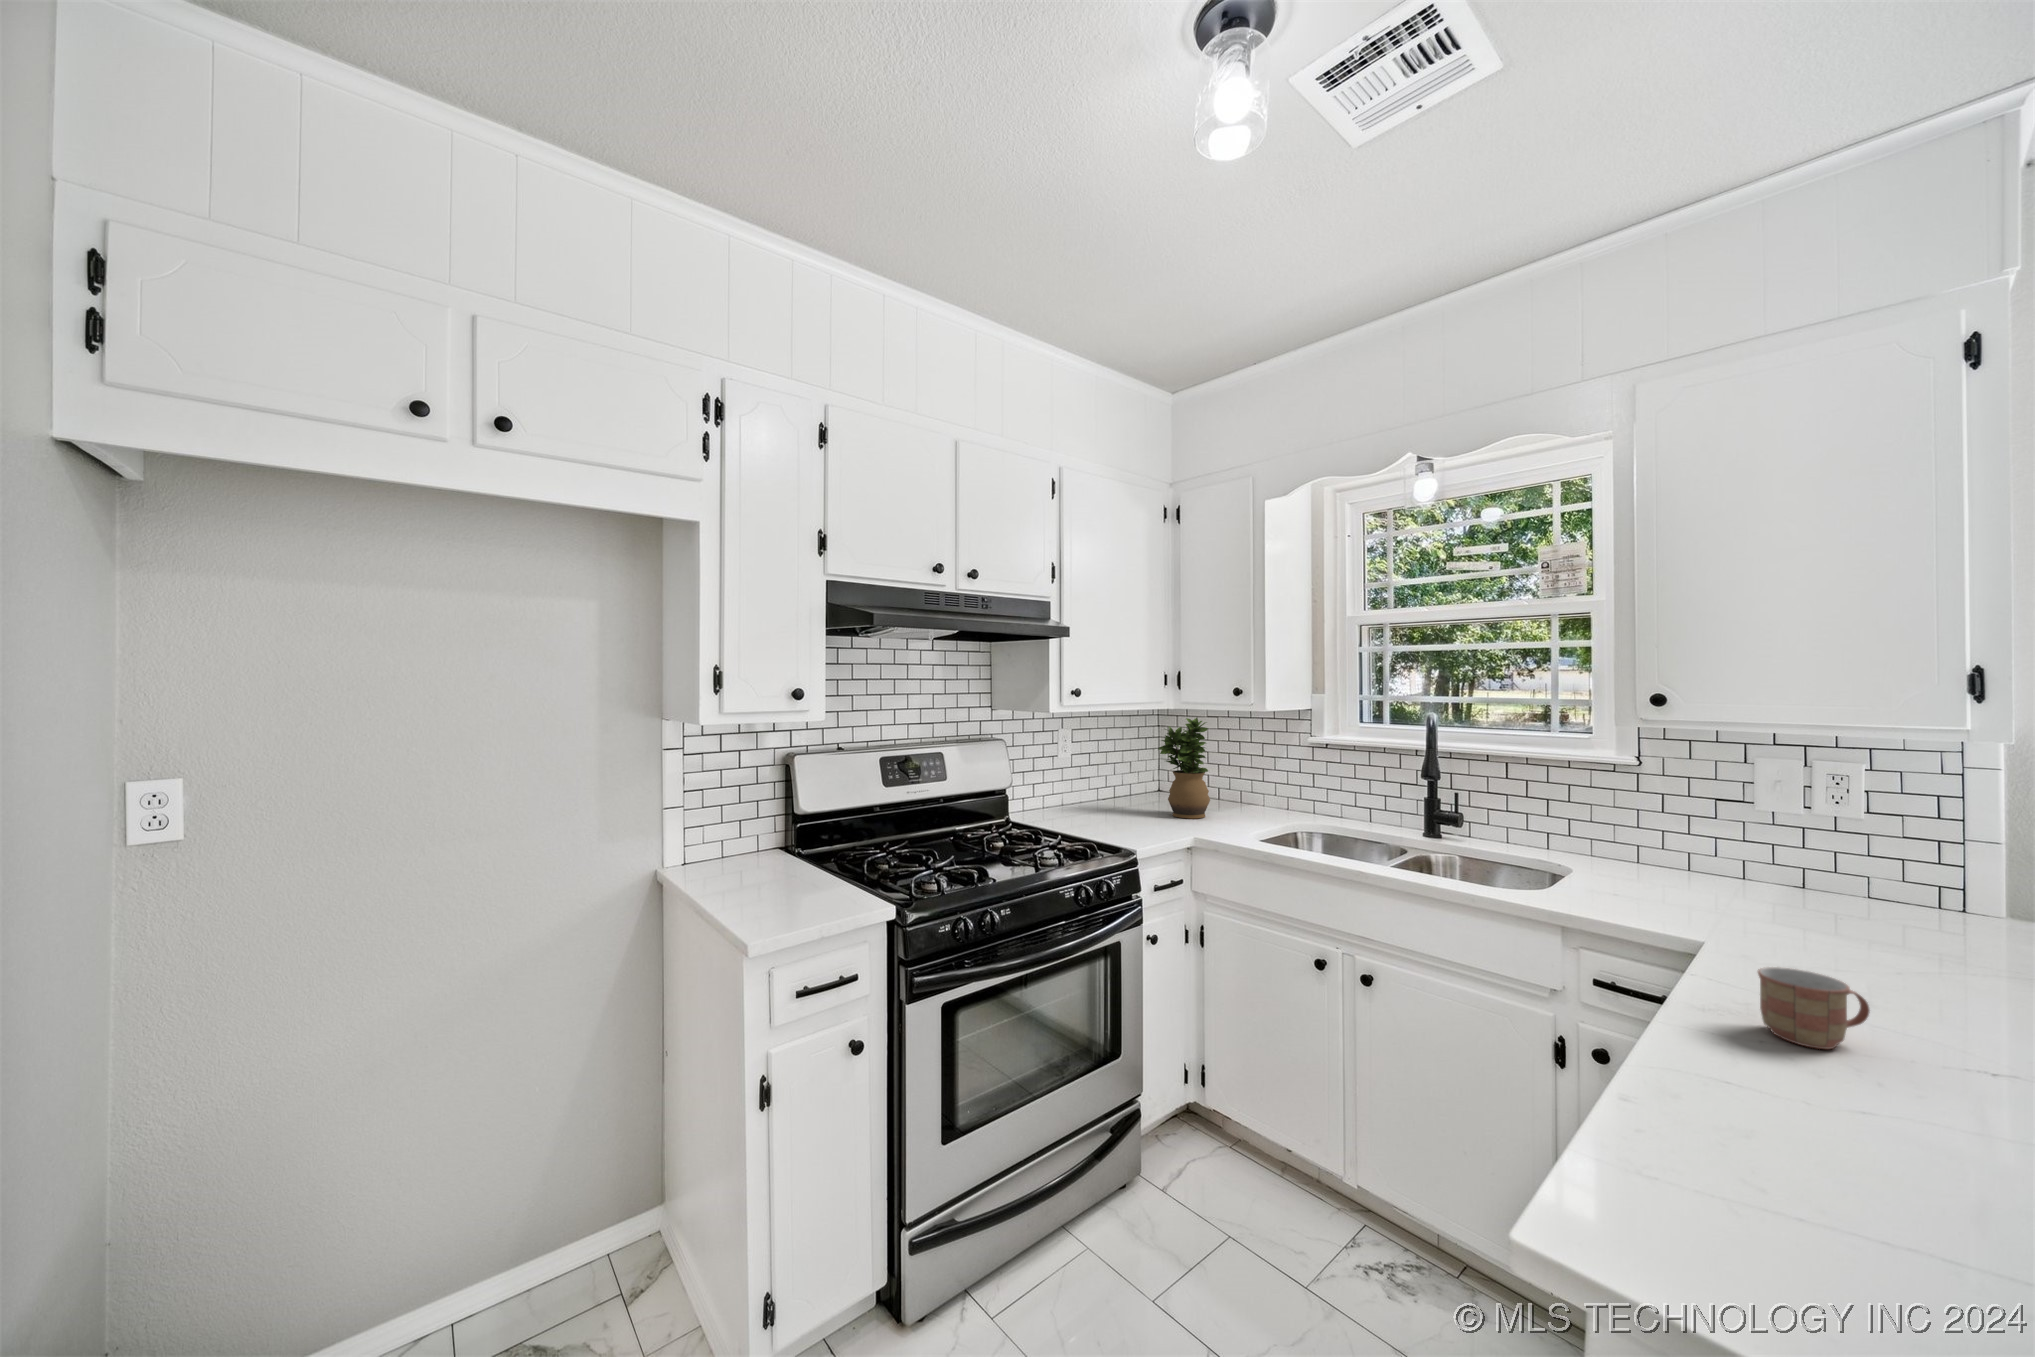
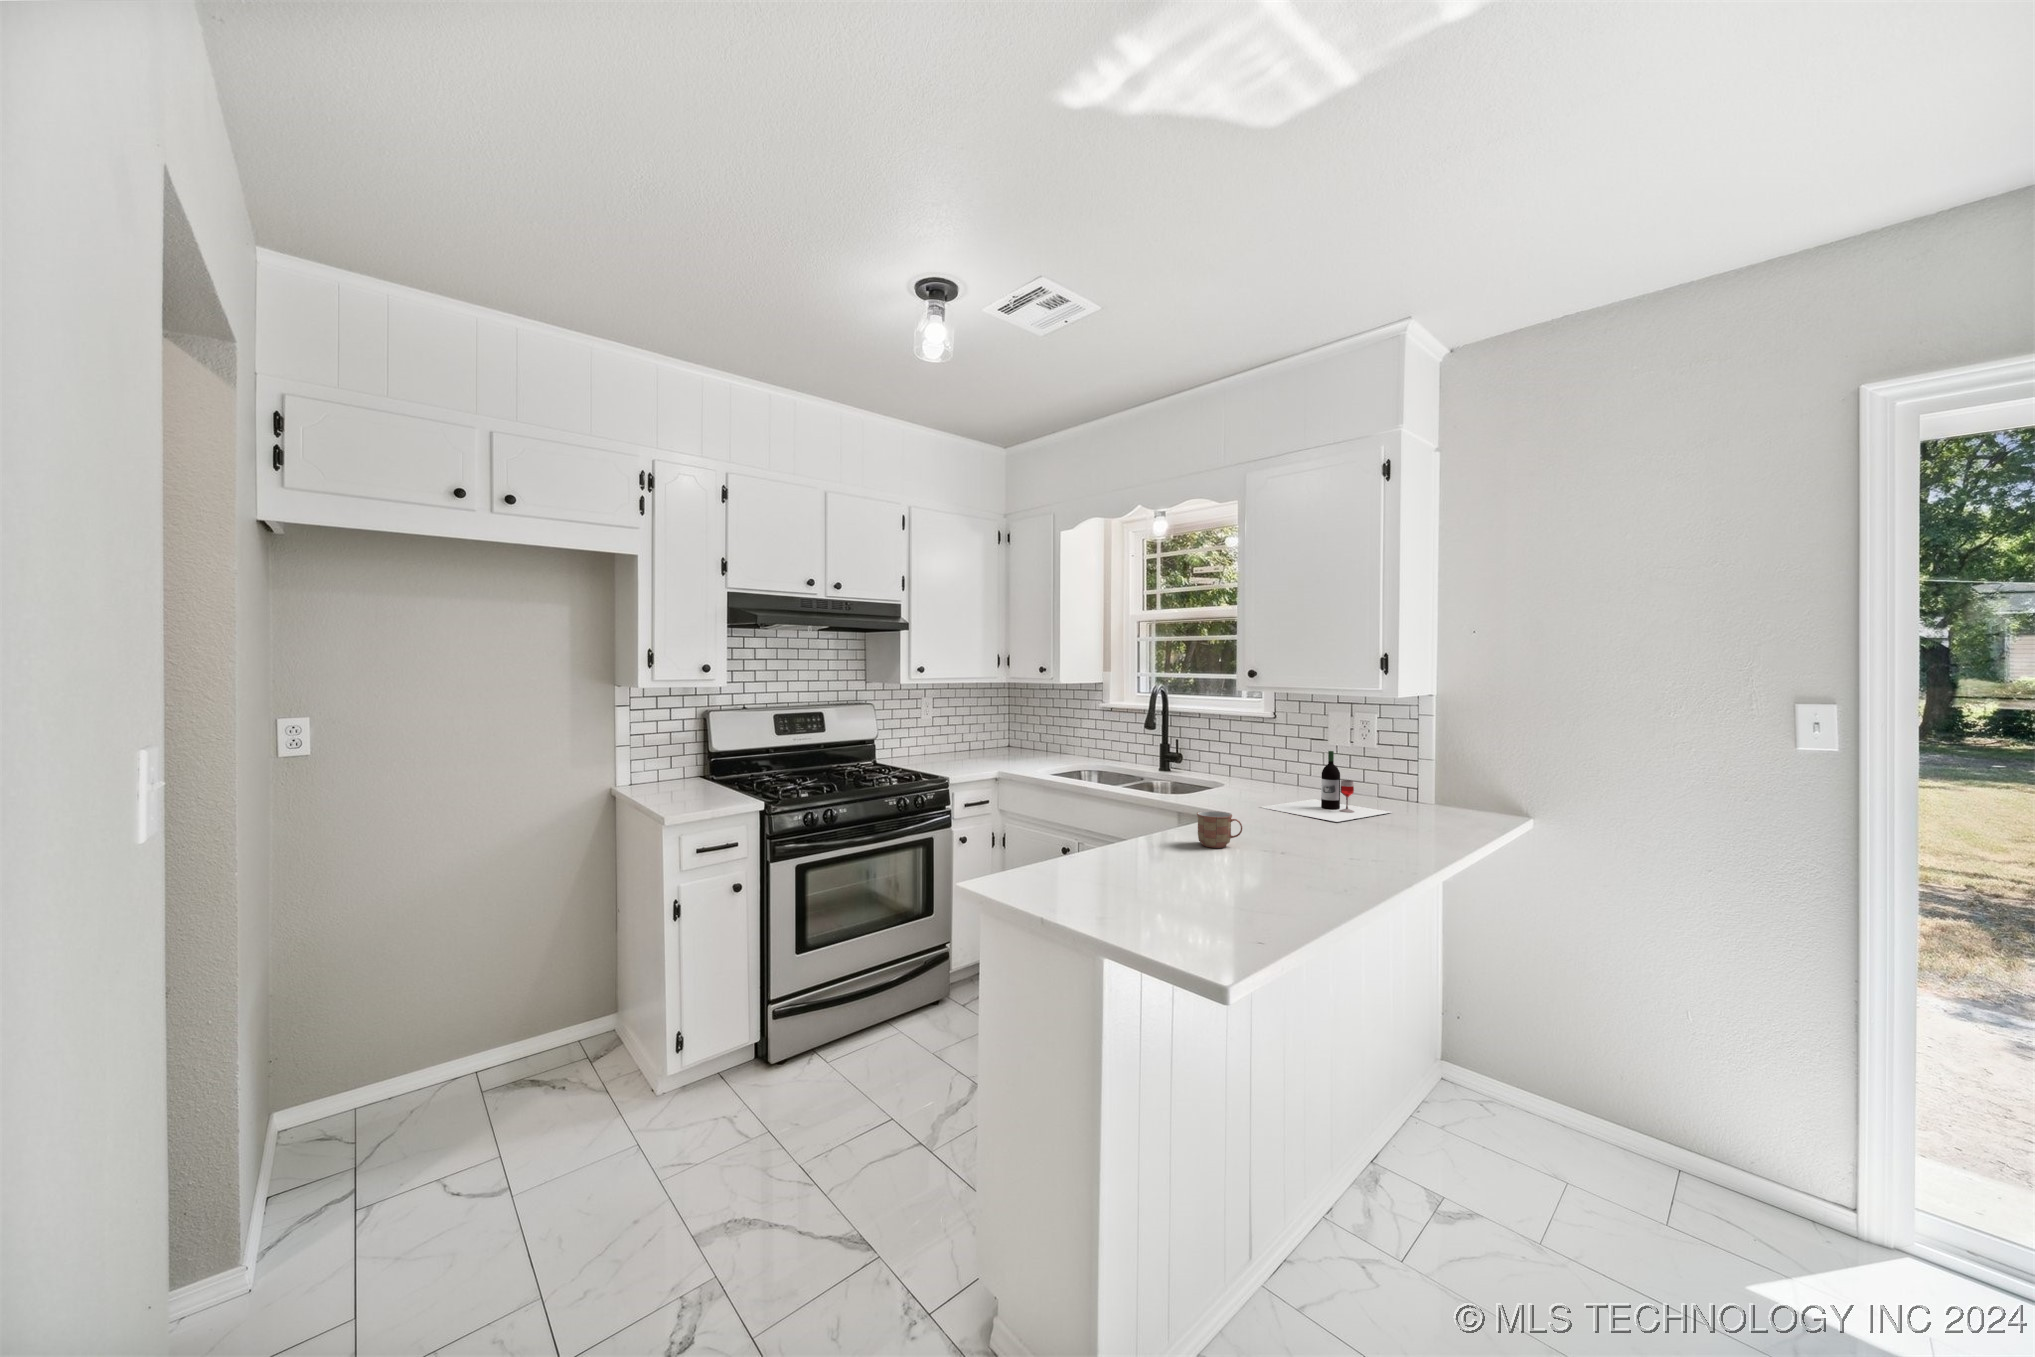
potted plant: present [1159,718,1210,818] -> none [991,689,1028,762]
wine bottle: none [1695,828,1949,963] -> present [1261,751,1391,822]

